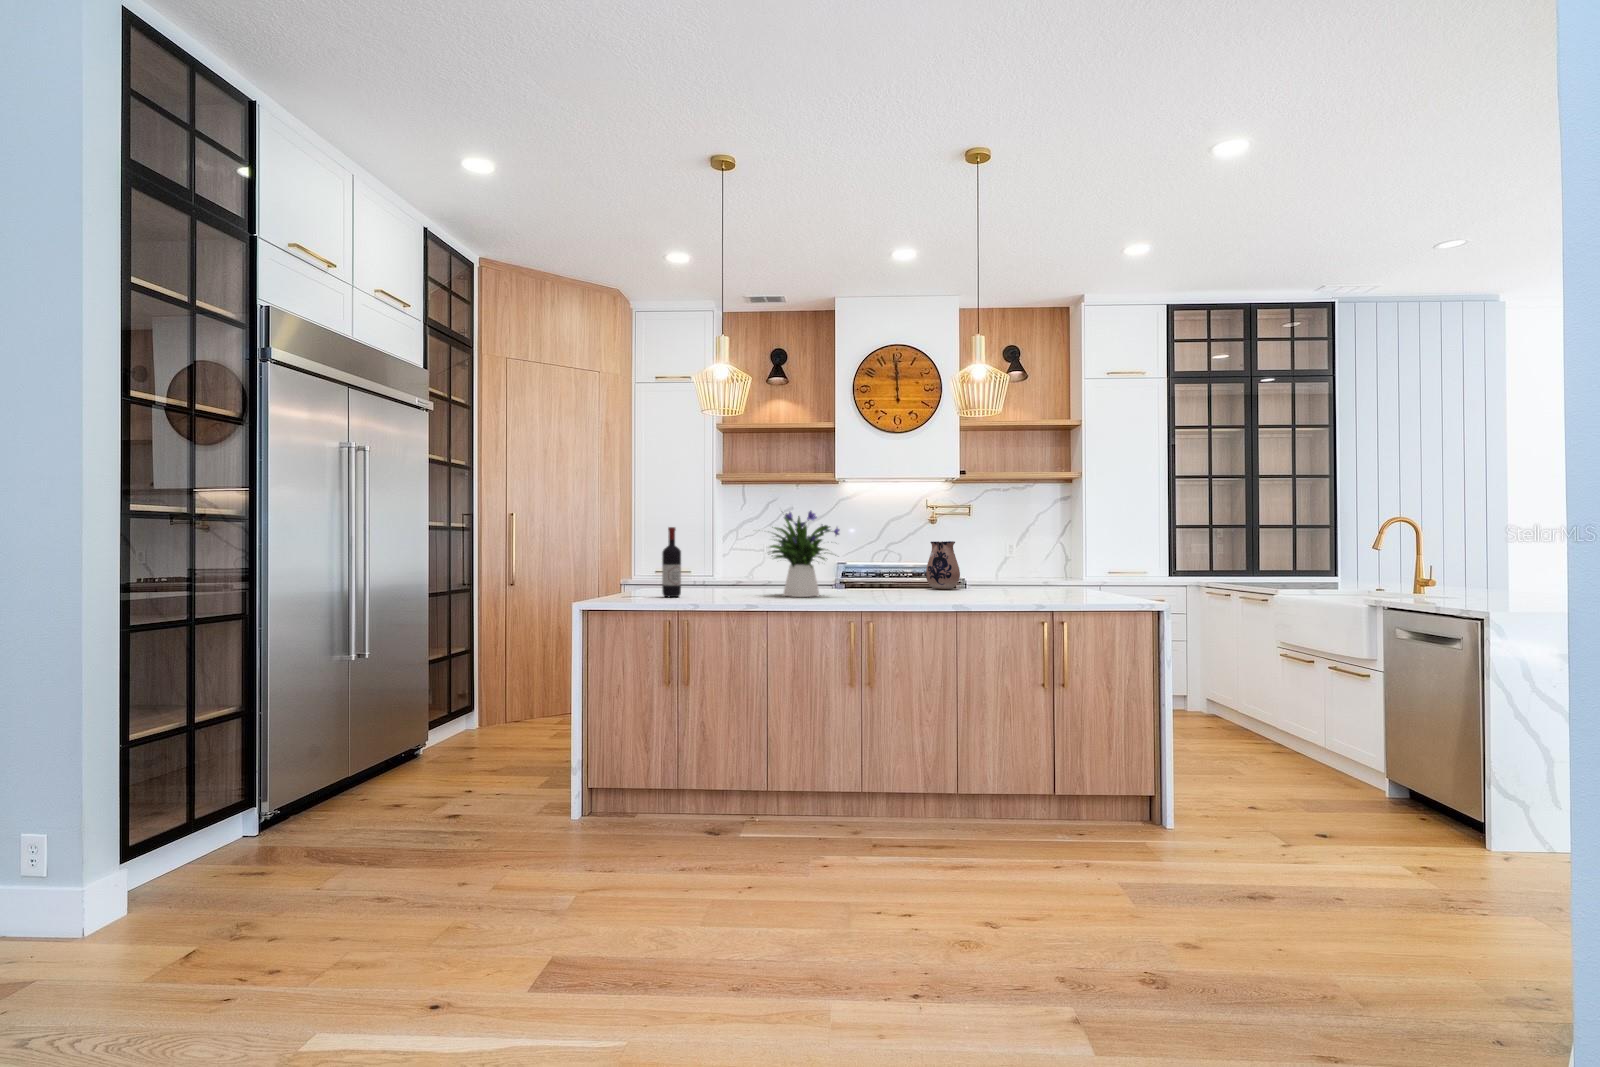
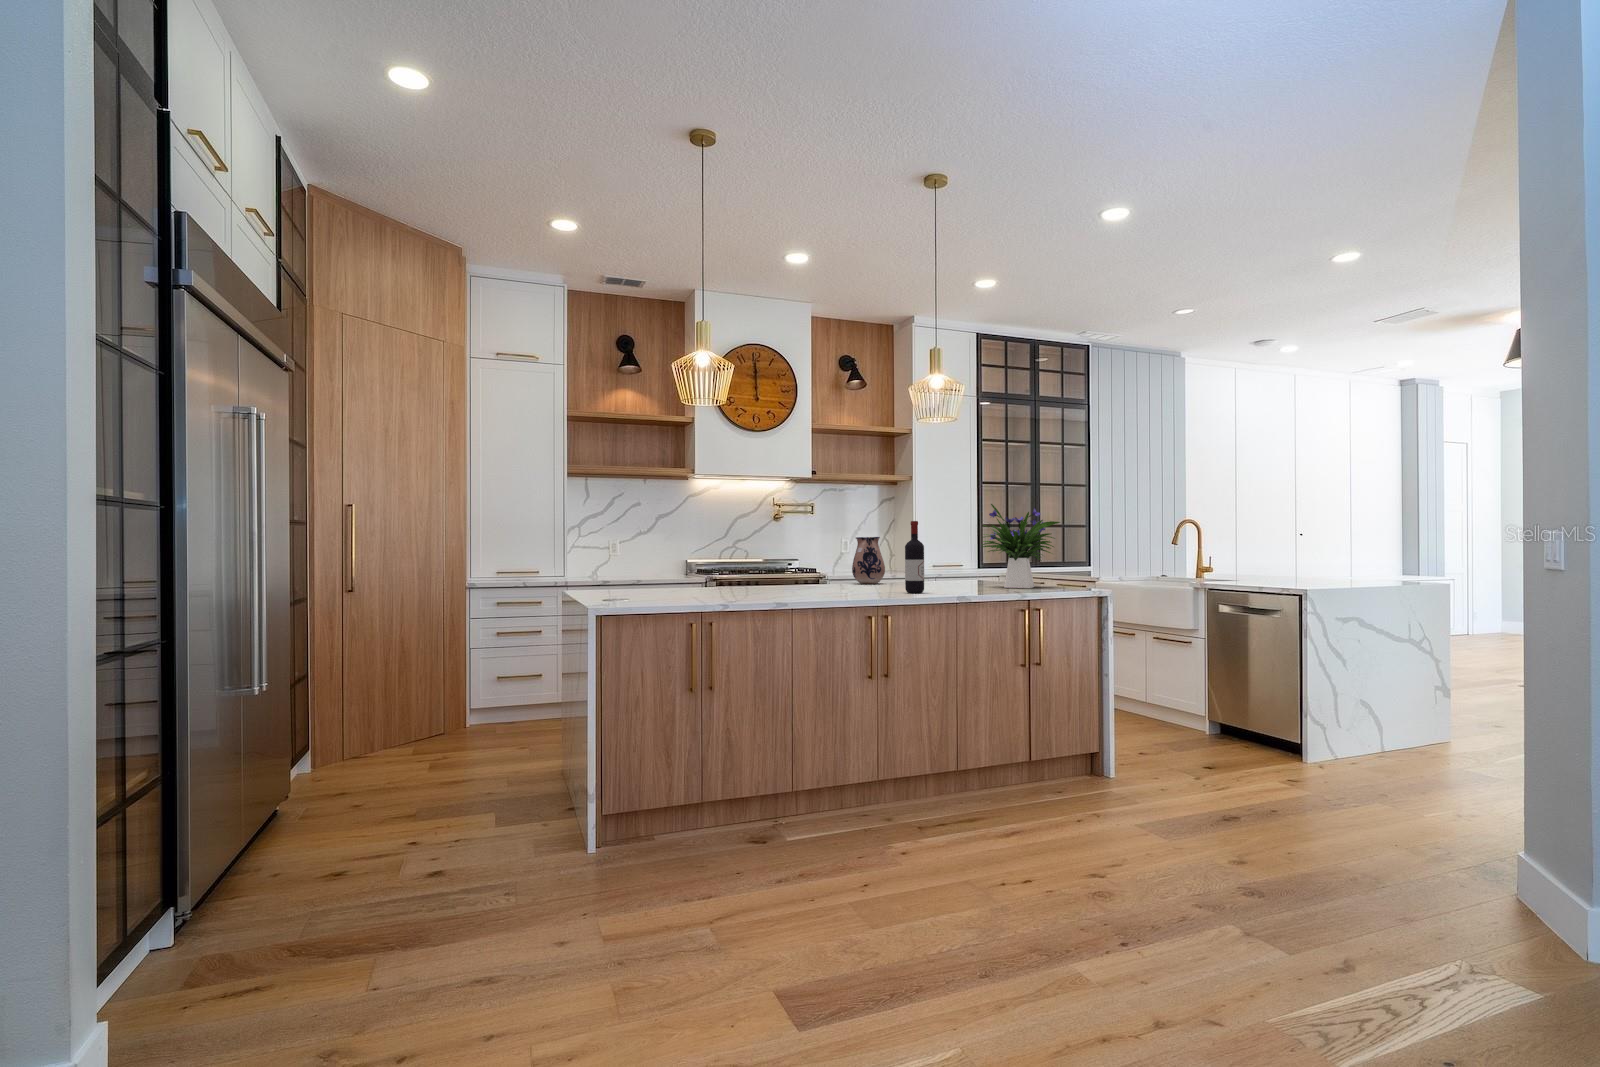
flower arrangement: present [770,511,839,597] -> present [982,504,1060,588]
wine bottle: present [662,527,681,597] -> present [905,521,924,593]

